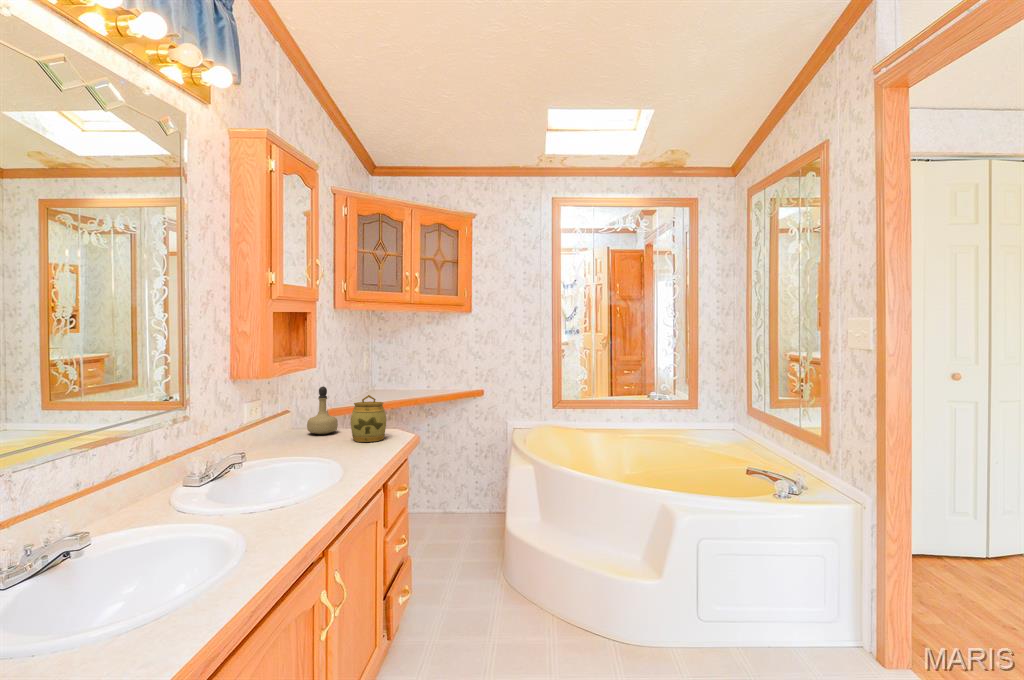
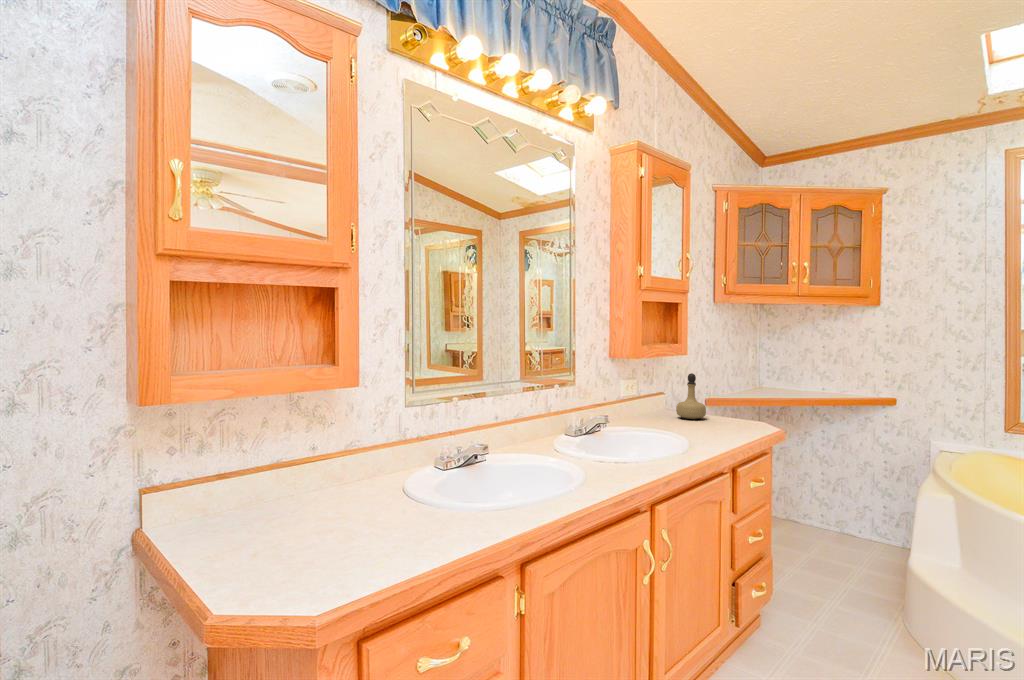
jar: present [351,395,386,442] -> none [715,383,754,431]

